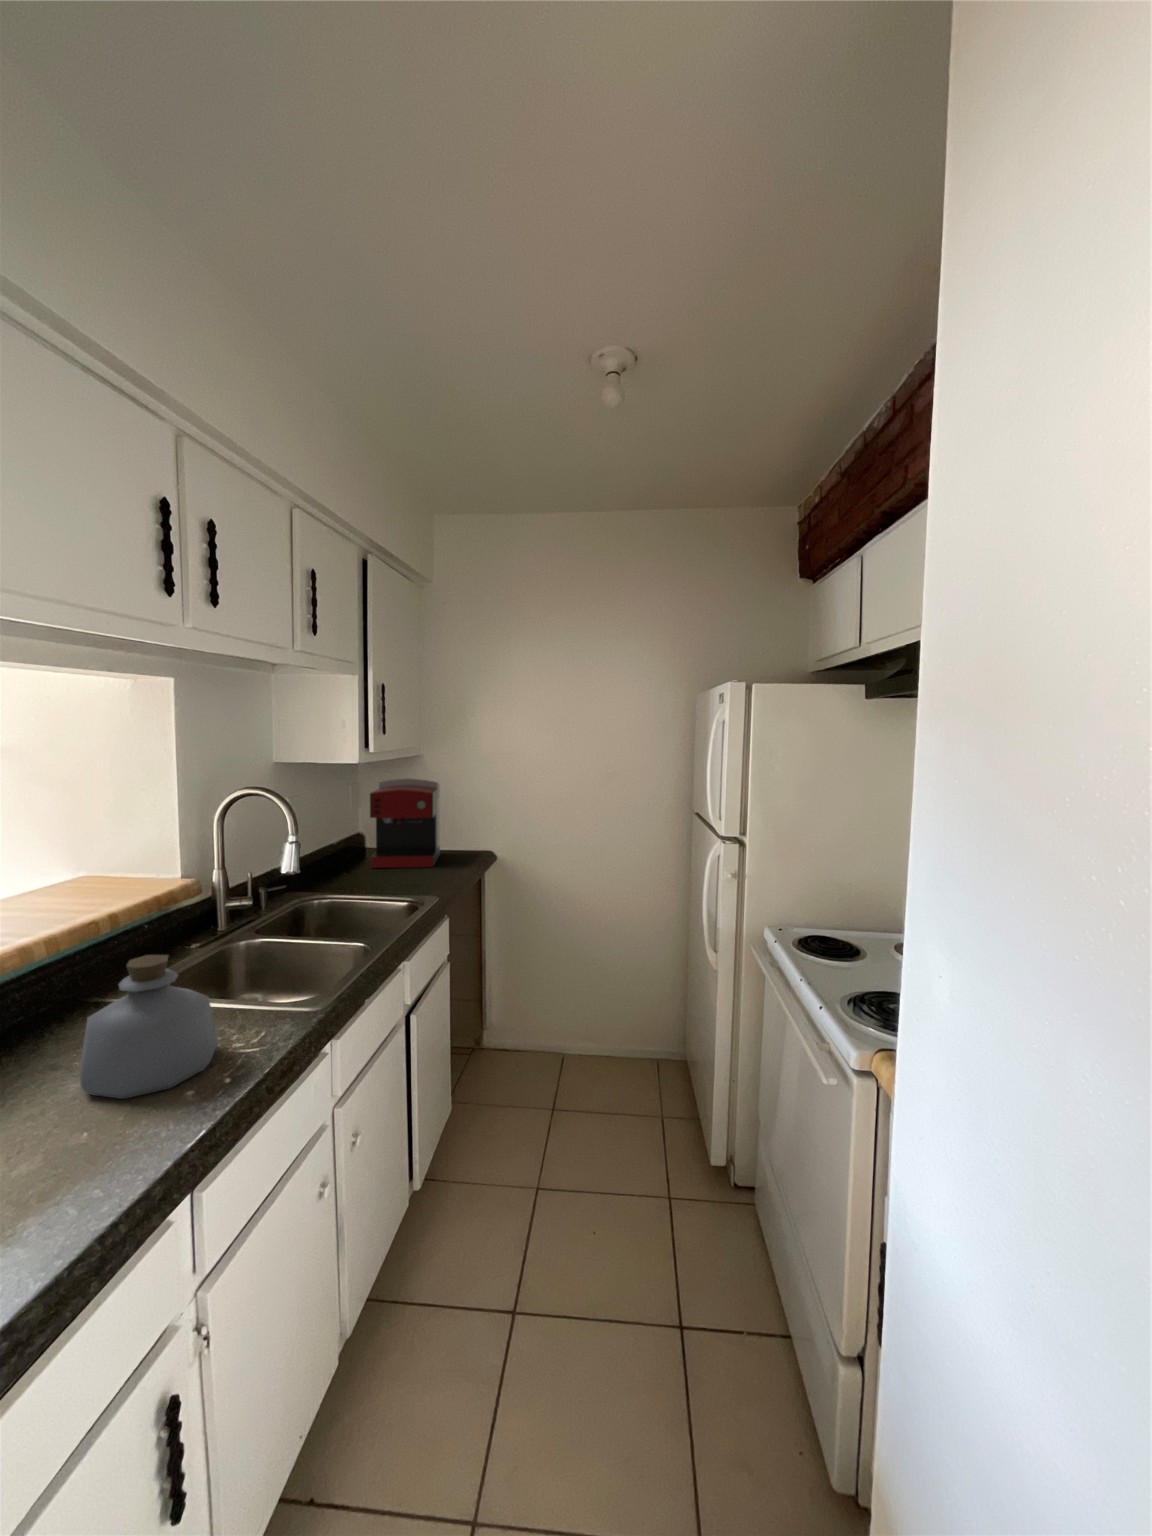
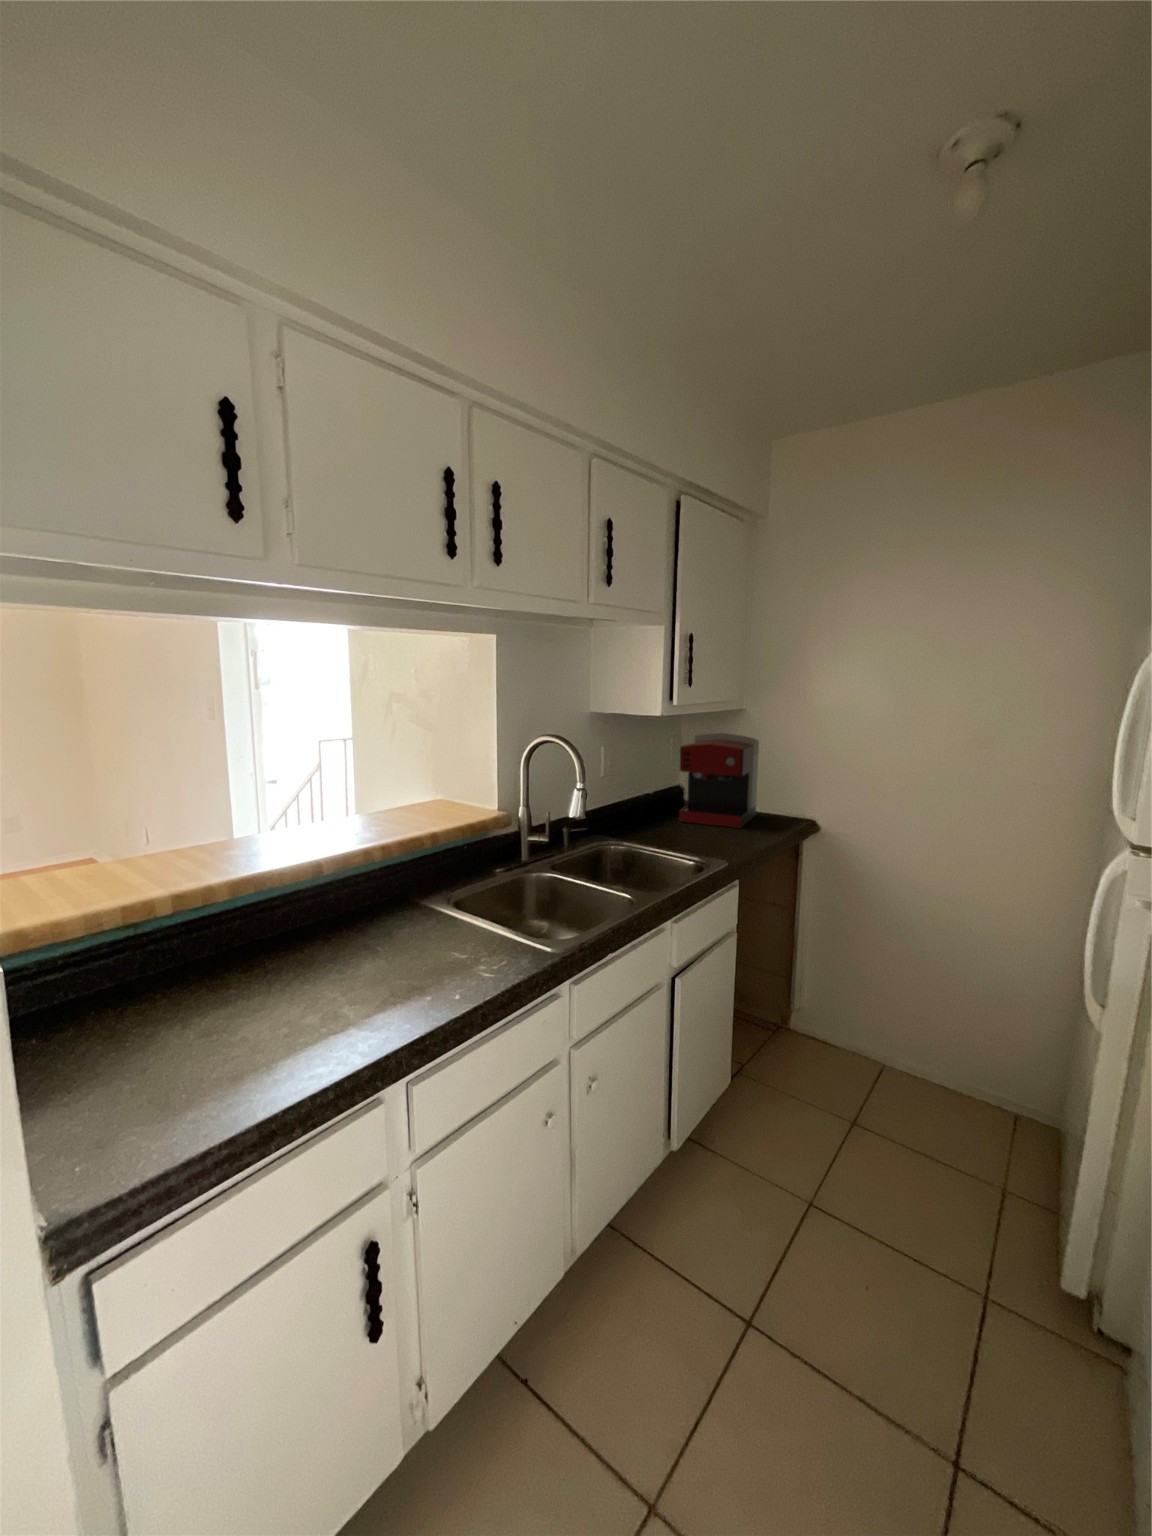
bottle: present [80,955,218,1099] -> none [358,873,462,989]

